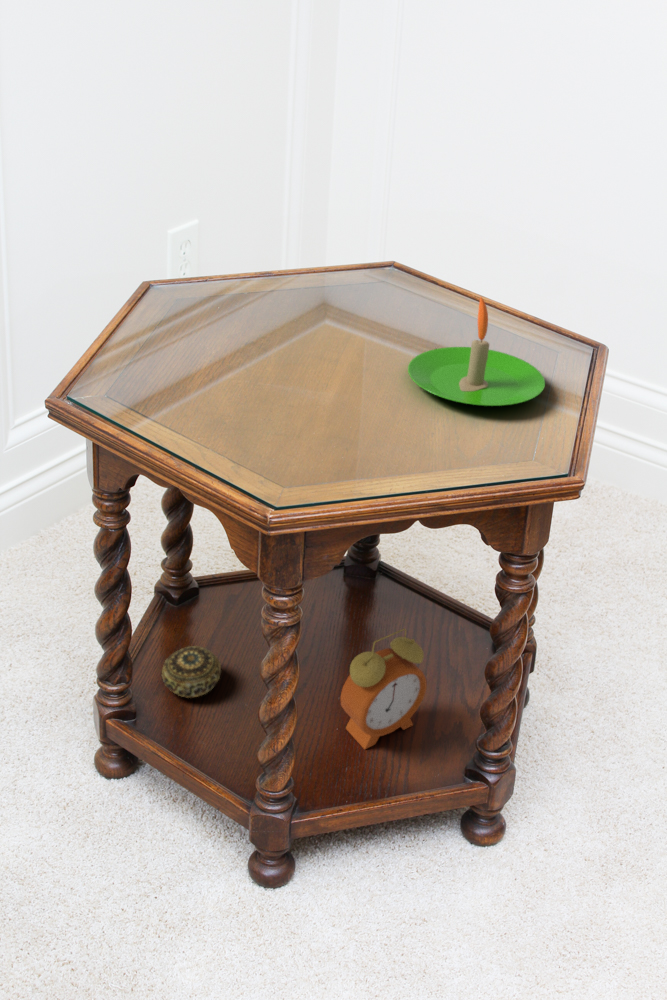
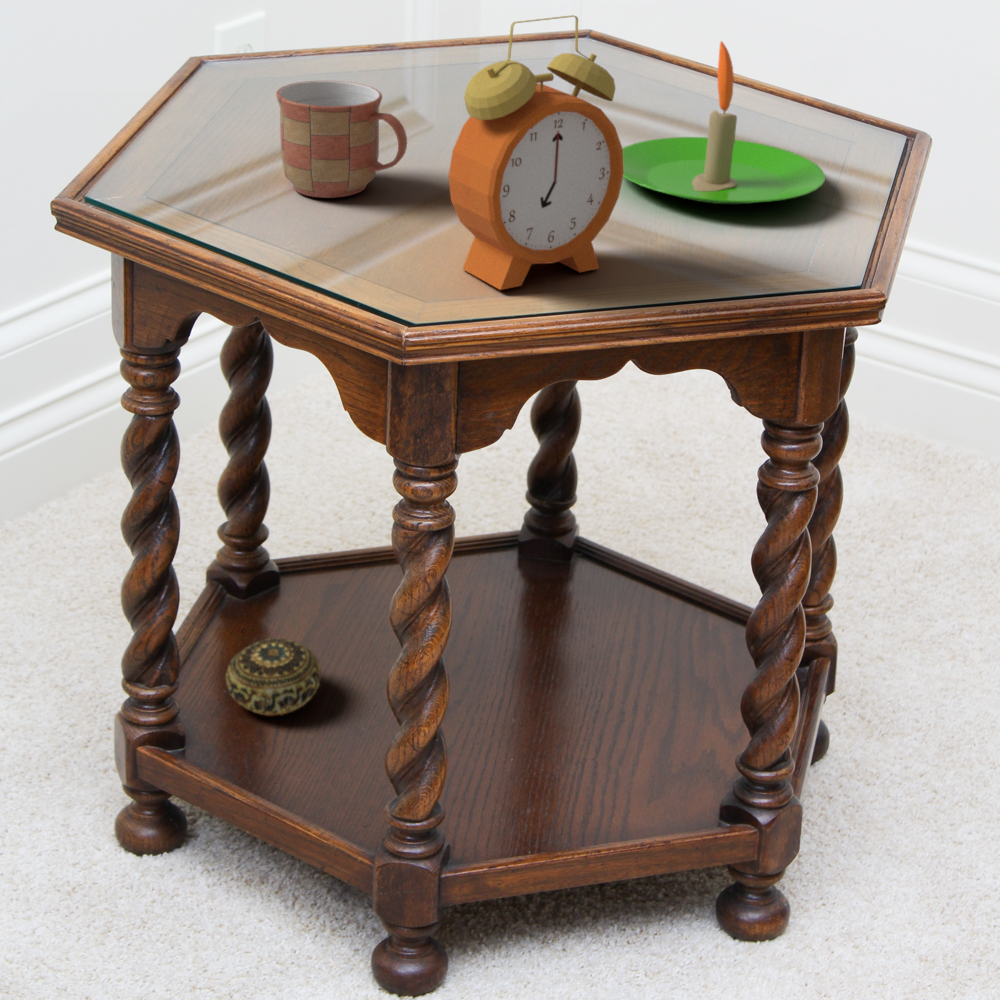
mug: none [191,320,276,399] -> present [276,81,407,198]
alarm clock: present [341,629,427,749] -> present [449,15,624,290]

